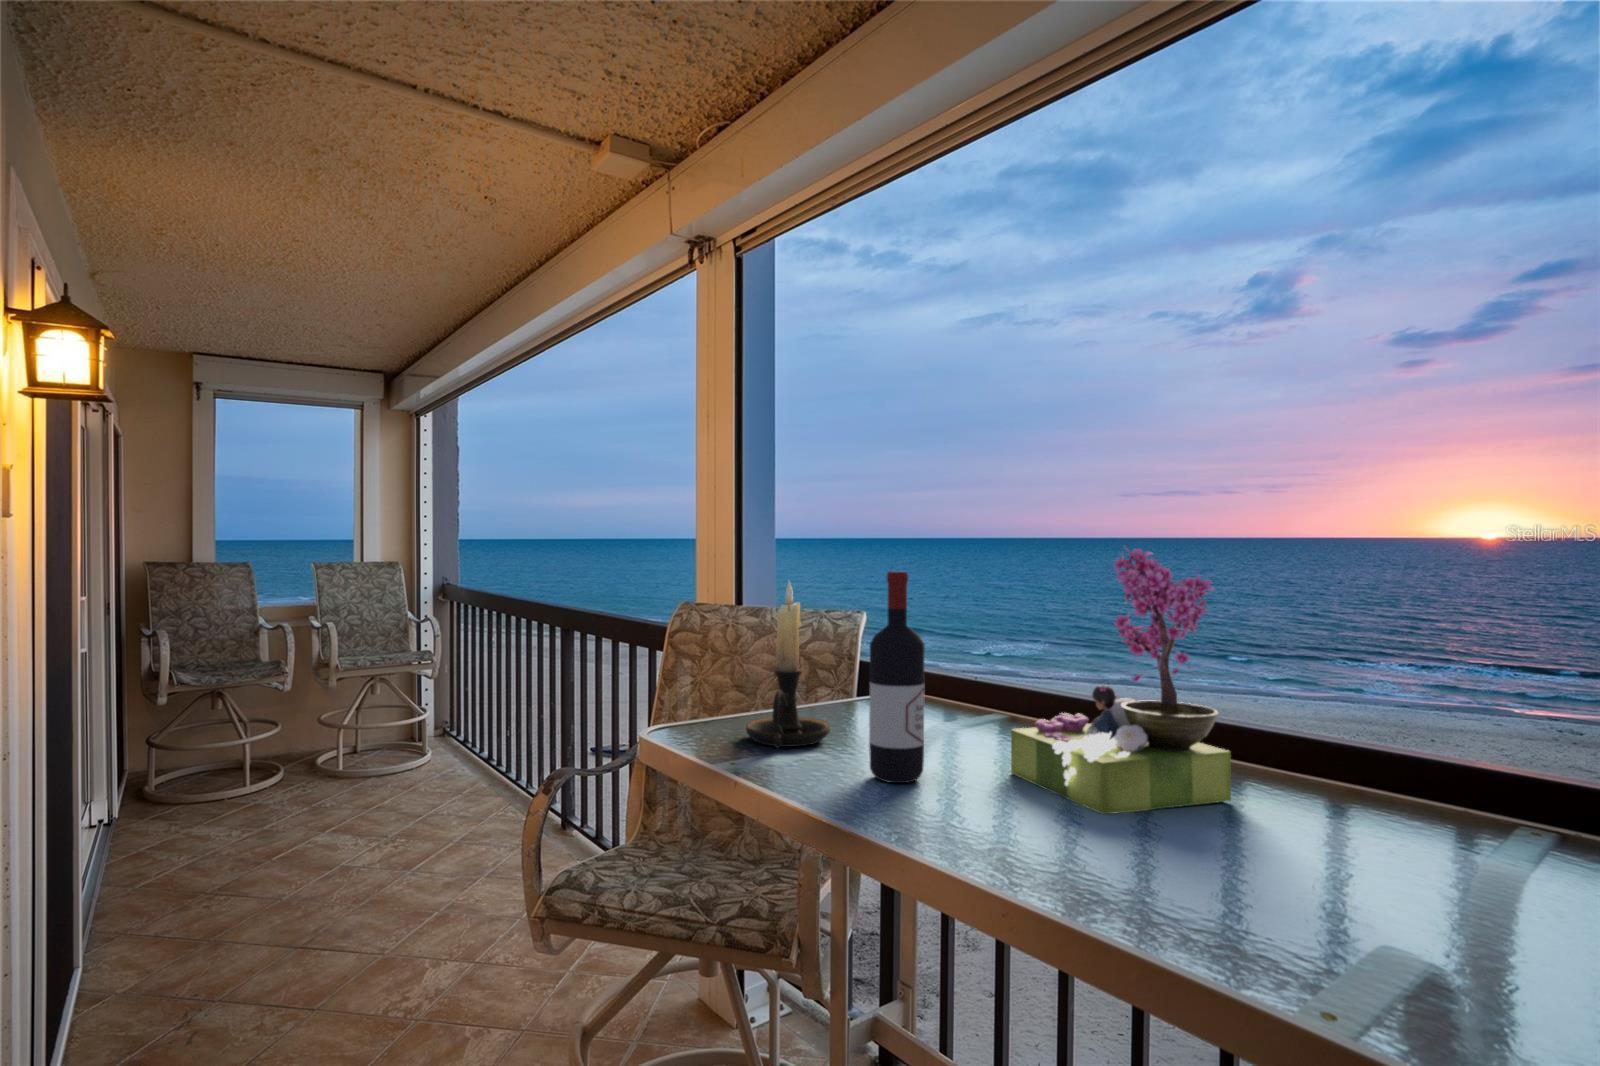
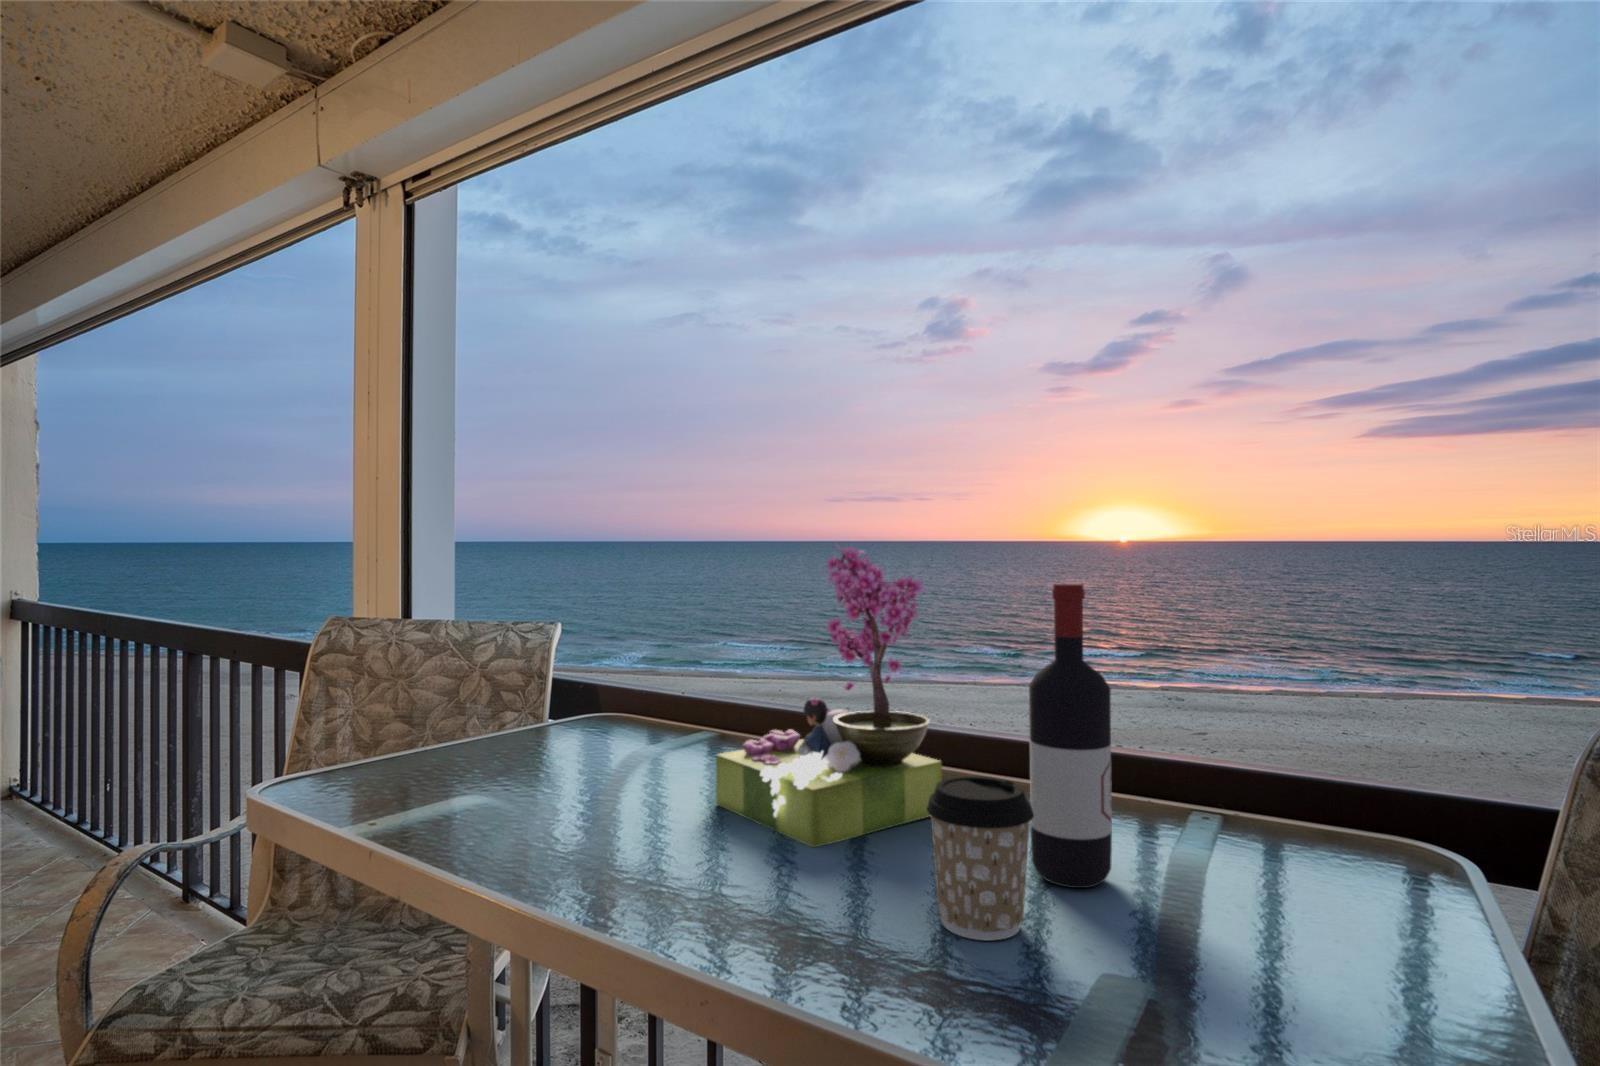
wine bottle: present [869,571,925,783] -> present [1029,584,1112,888]
candle holder: present [746,582,830,748] -> none [394,589,505,802]
coffee cup: none [1212,755,1321,902] -> present [926,776,1034,941]

